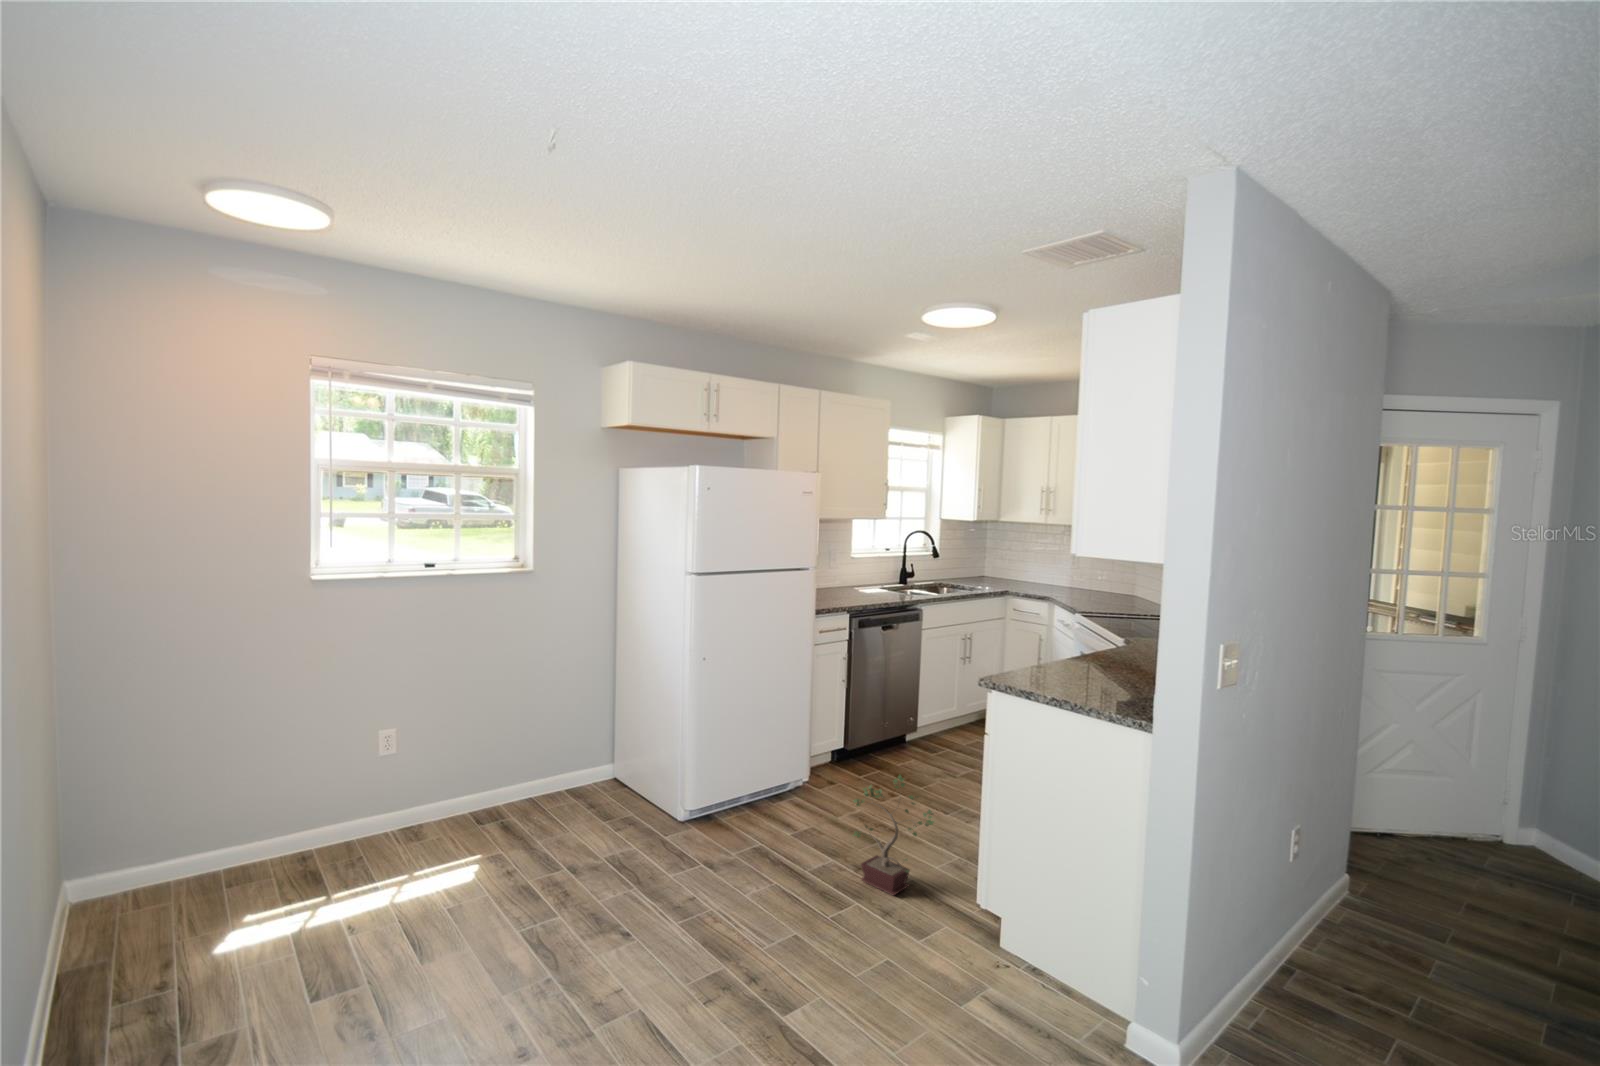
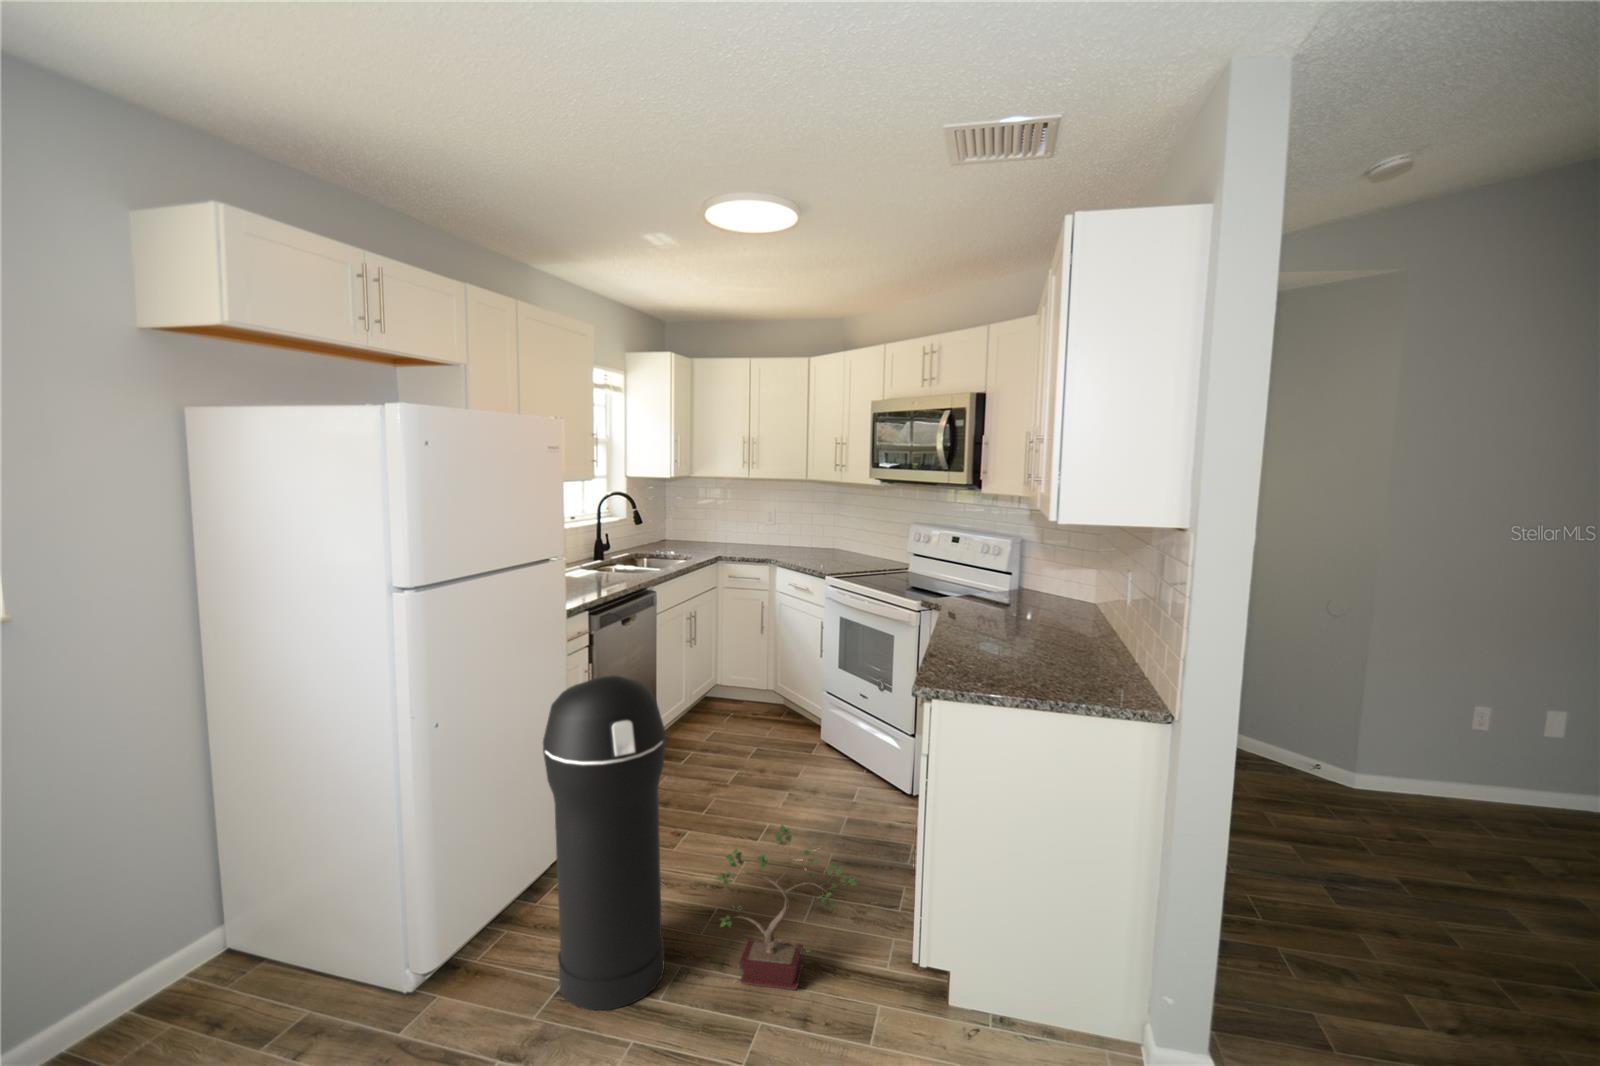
trash can: none [756,646,835,867] -> present [543,675,666,1010]

